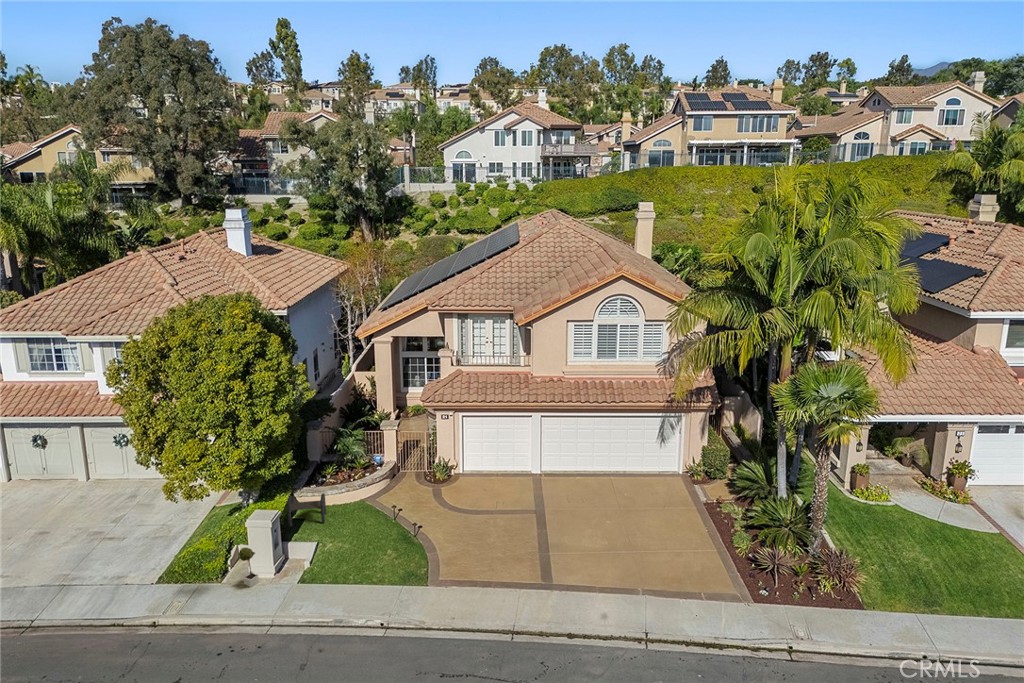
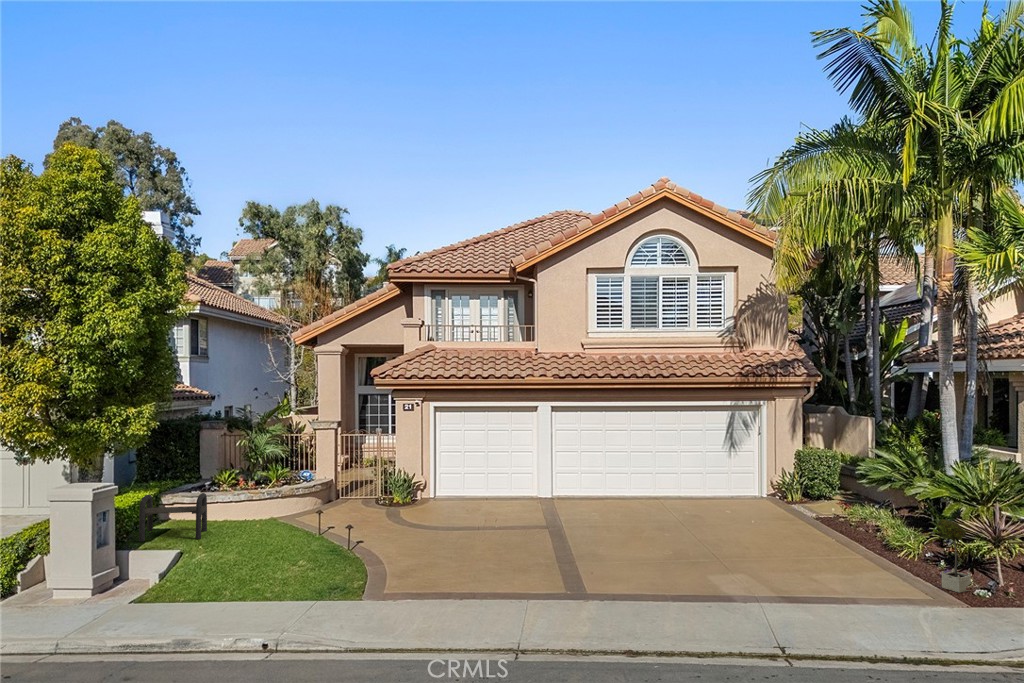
potted tree: present [239,548,259,587] -> present [937,519,971,593]

